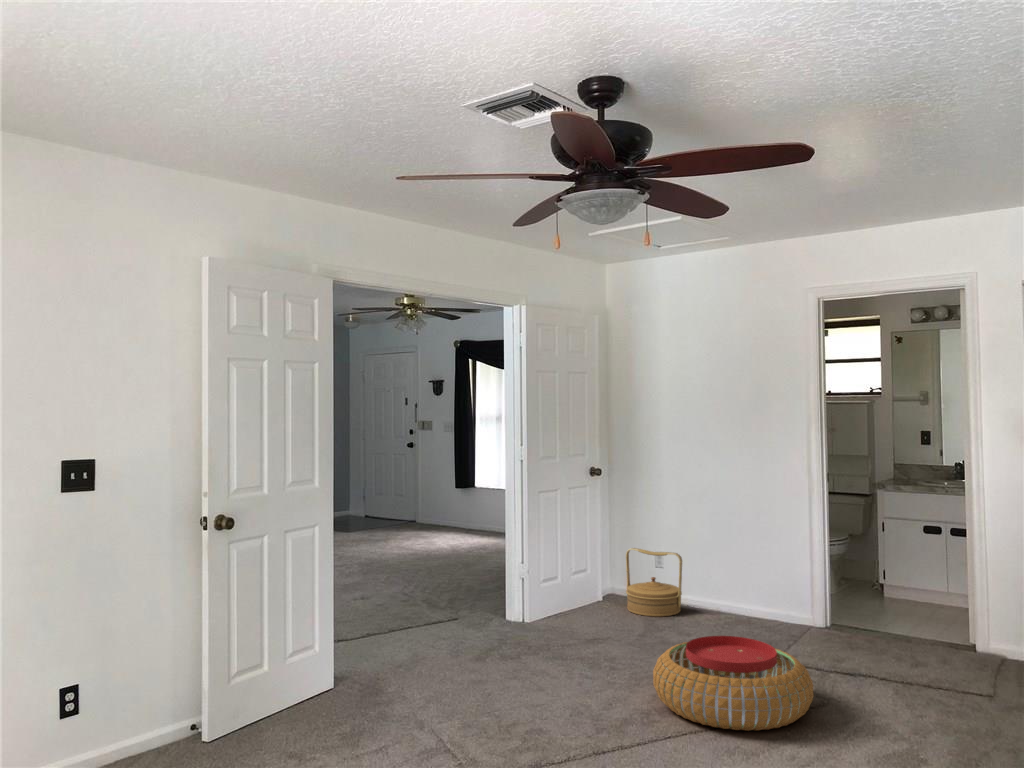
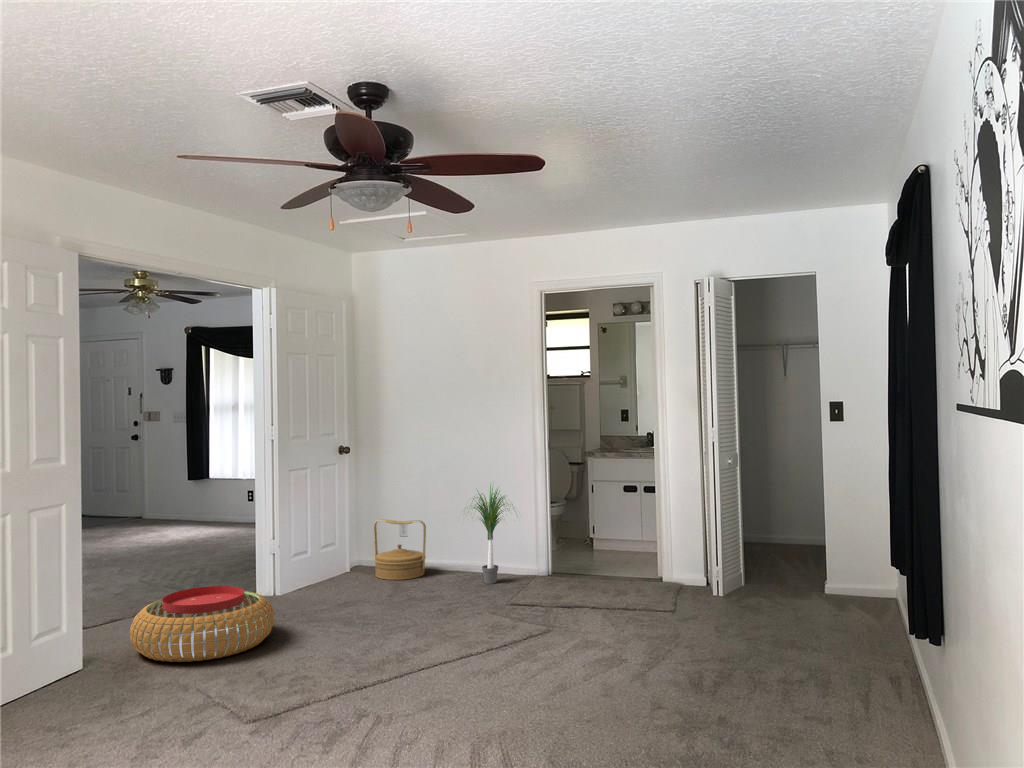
potted plant: none [716,512,796,632] -> present [470,485,508,584]
pouf: present [653,636,814,731] -> present [130,586,274,662]

